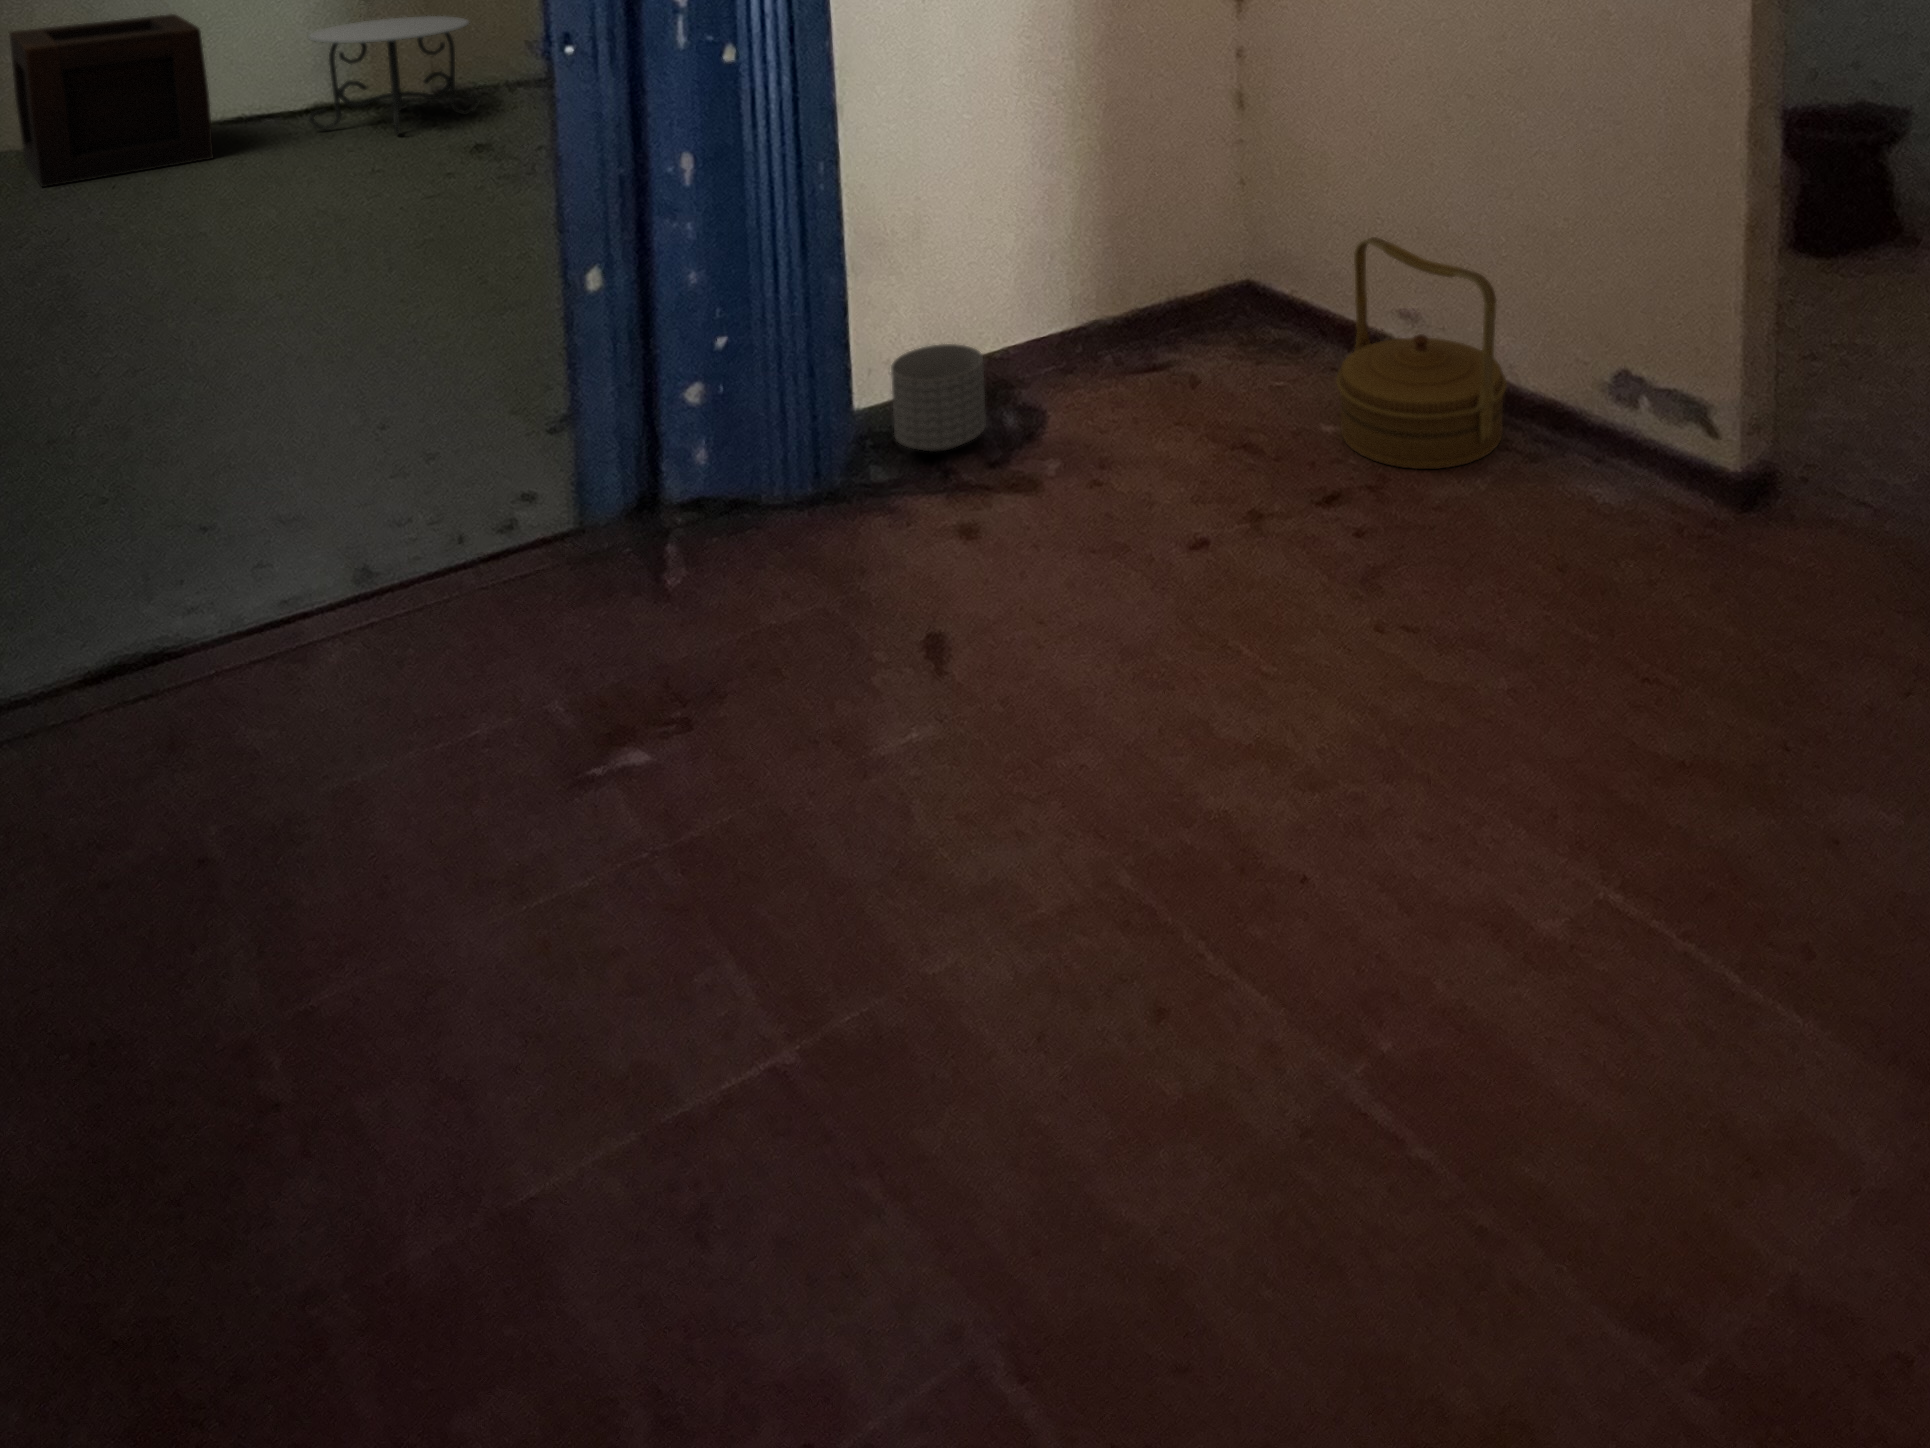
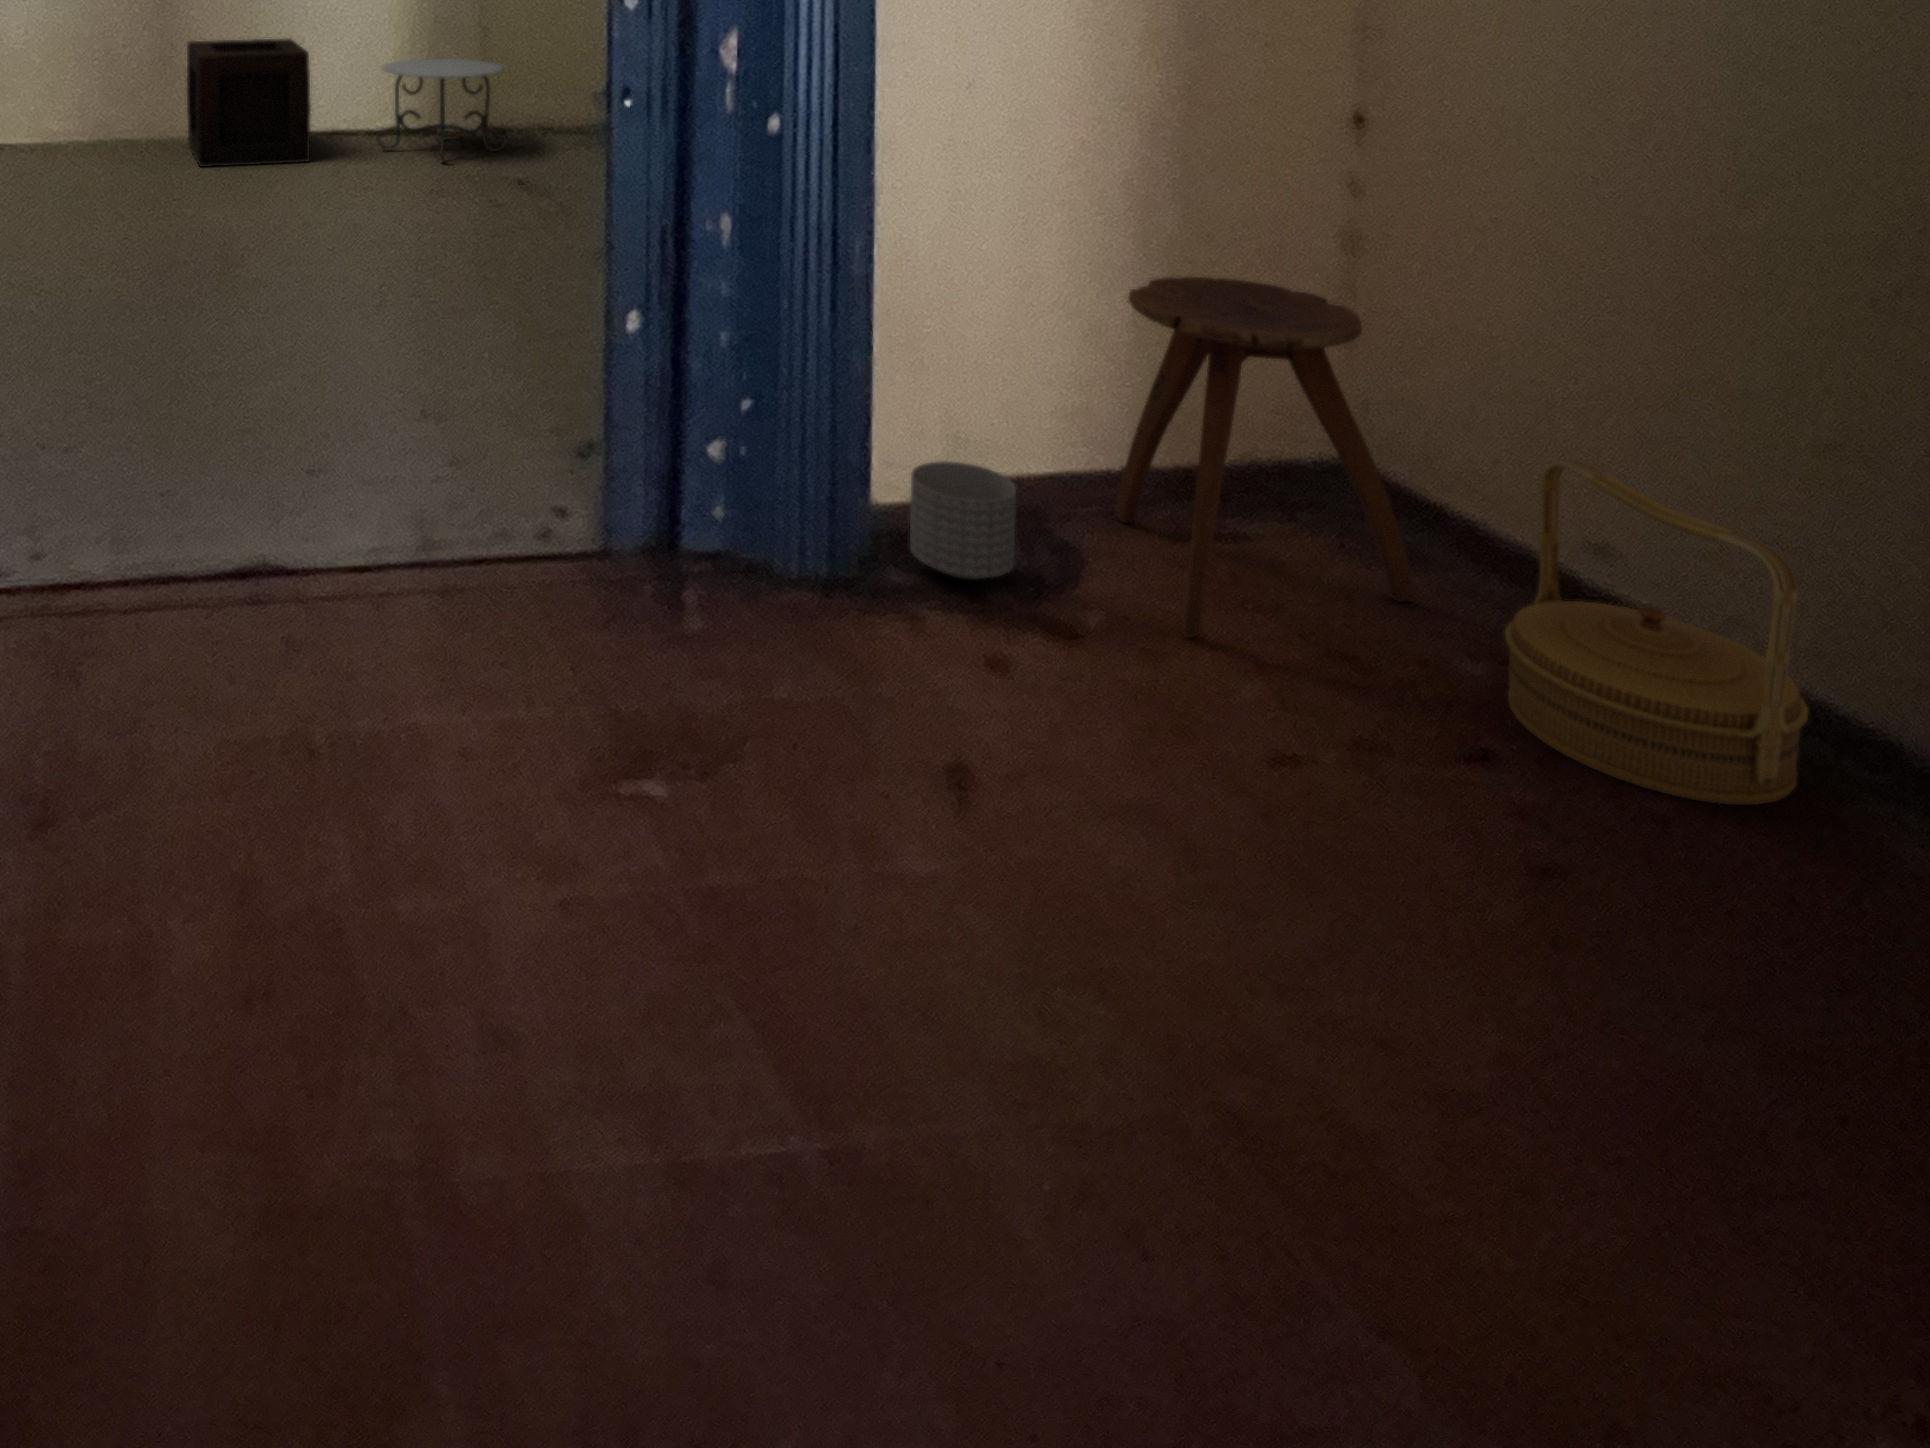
stool: none [1067,138,1282,449] -> present [1116,277,1414,638]

